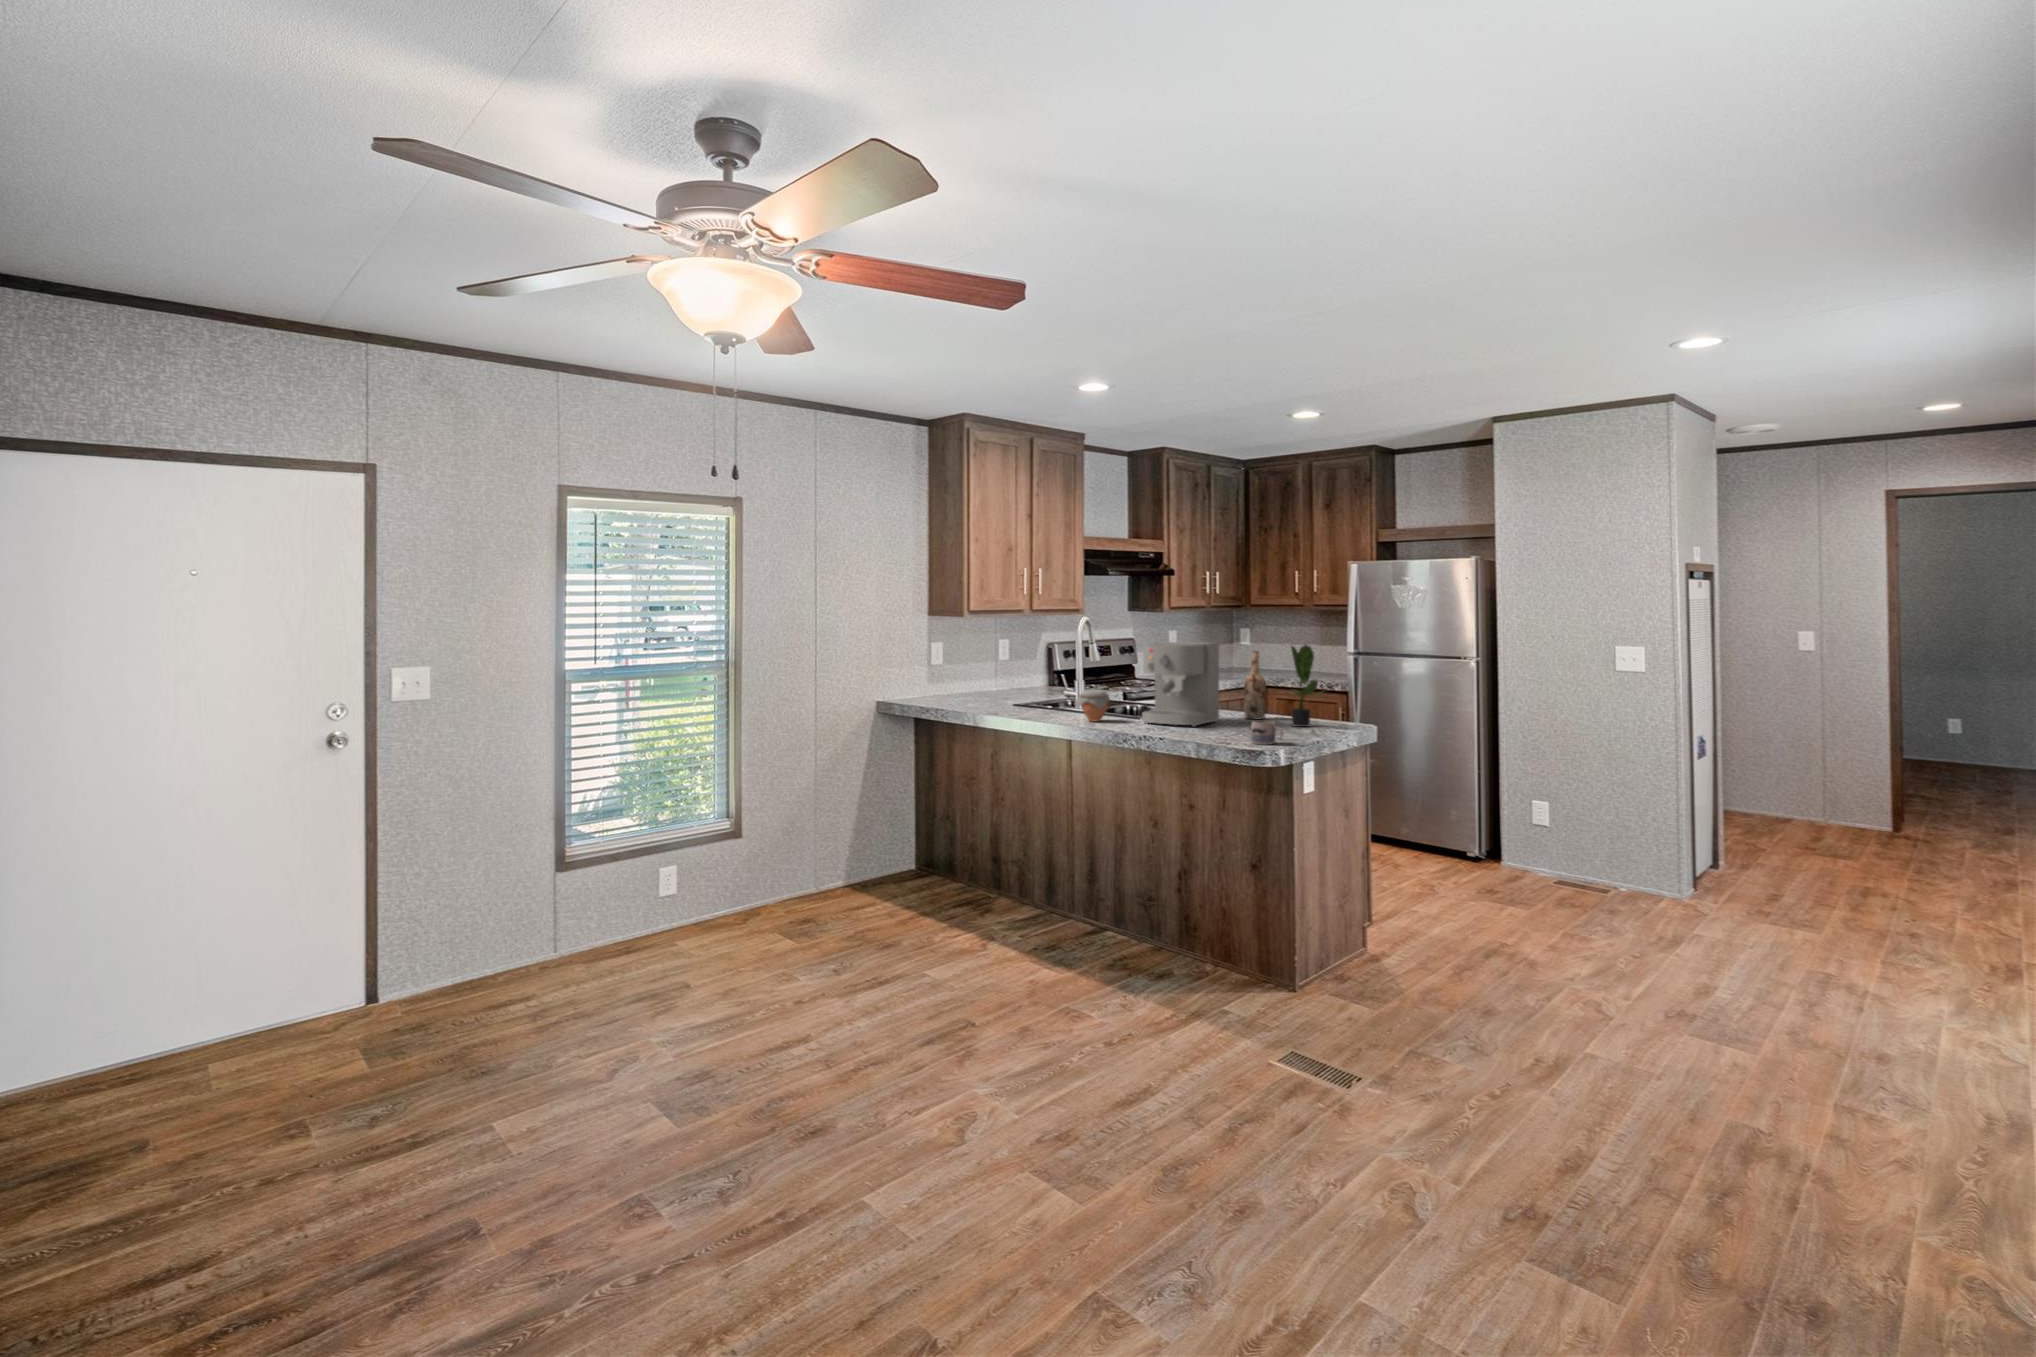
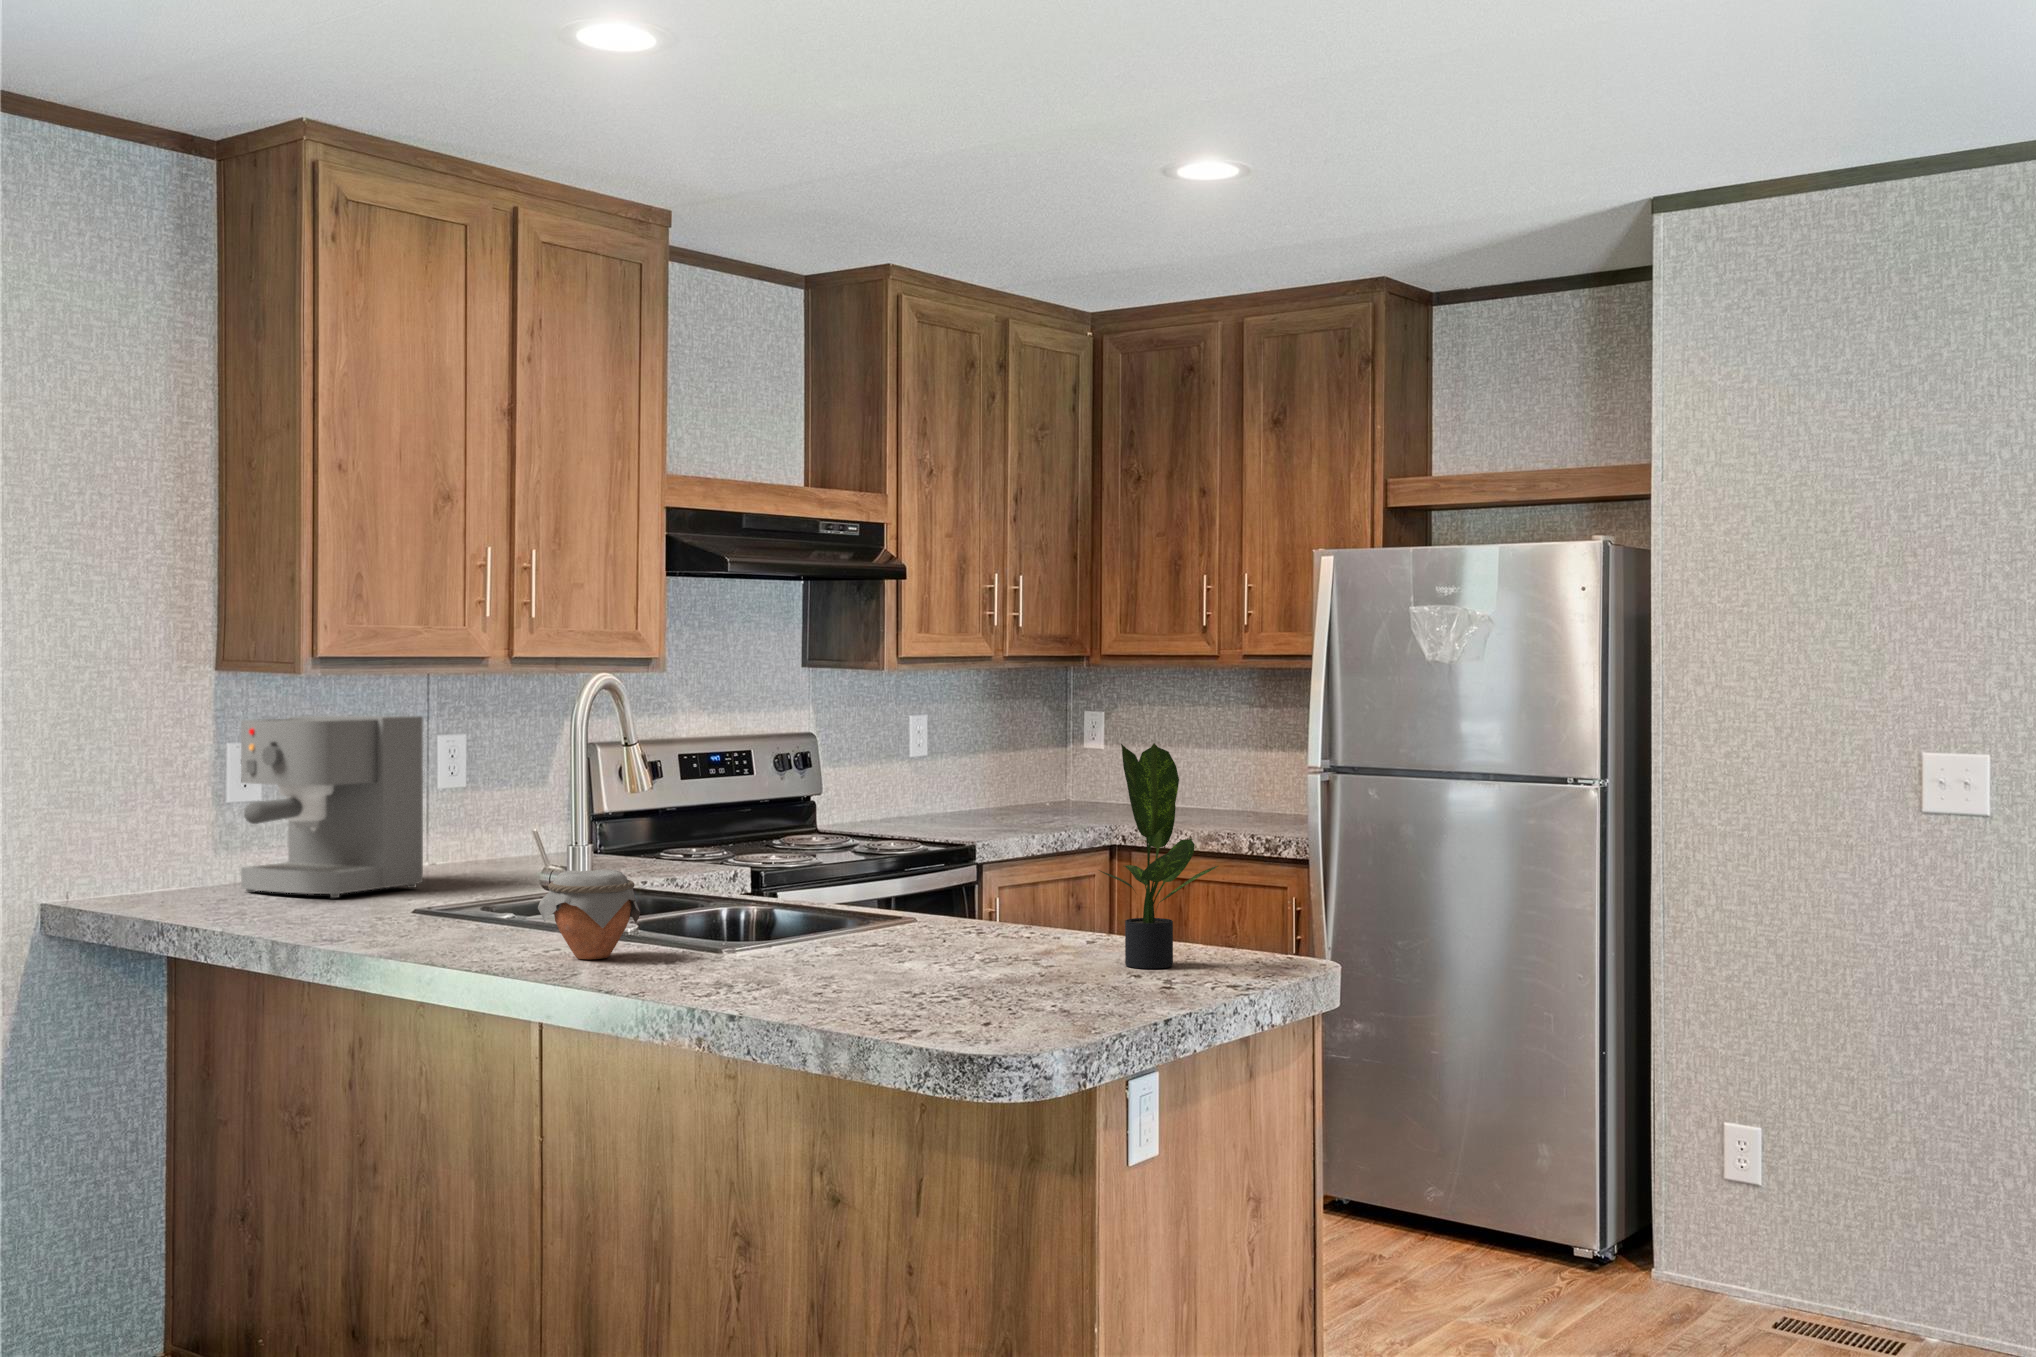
coffee maker: present [1142,642,1219,727] -> present [241,716,423,898]
wine bottle: present [1244,651,1266,720] -> none [1013,762,1068,946]
mug: present [1251,721,1283,745] -> none [978,960,1064,1031]

